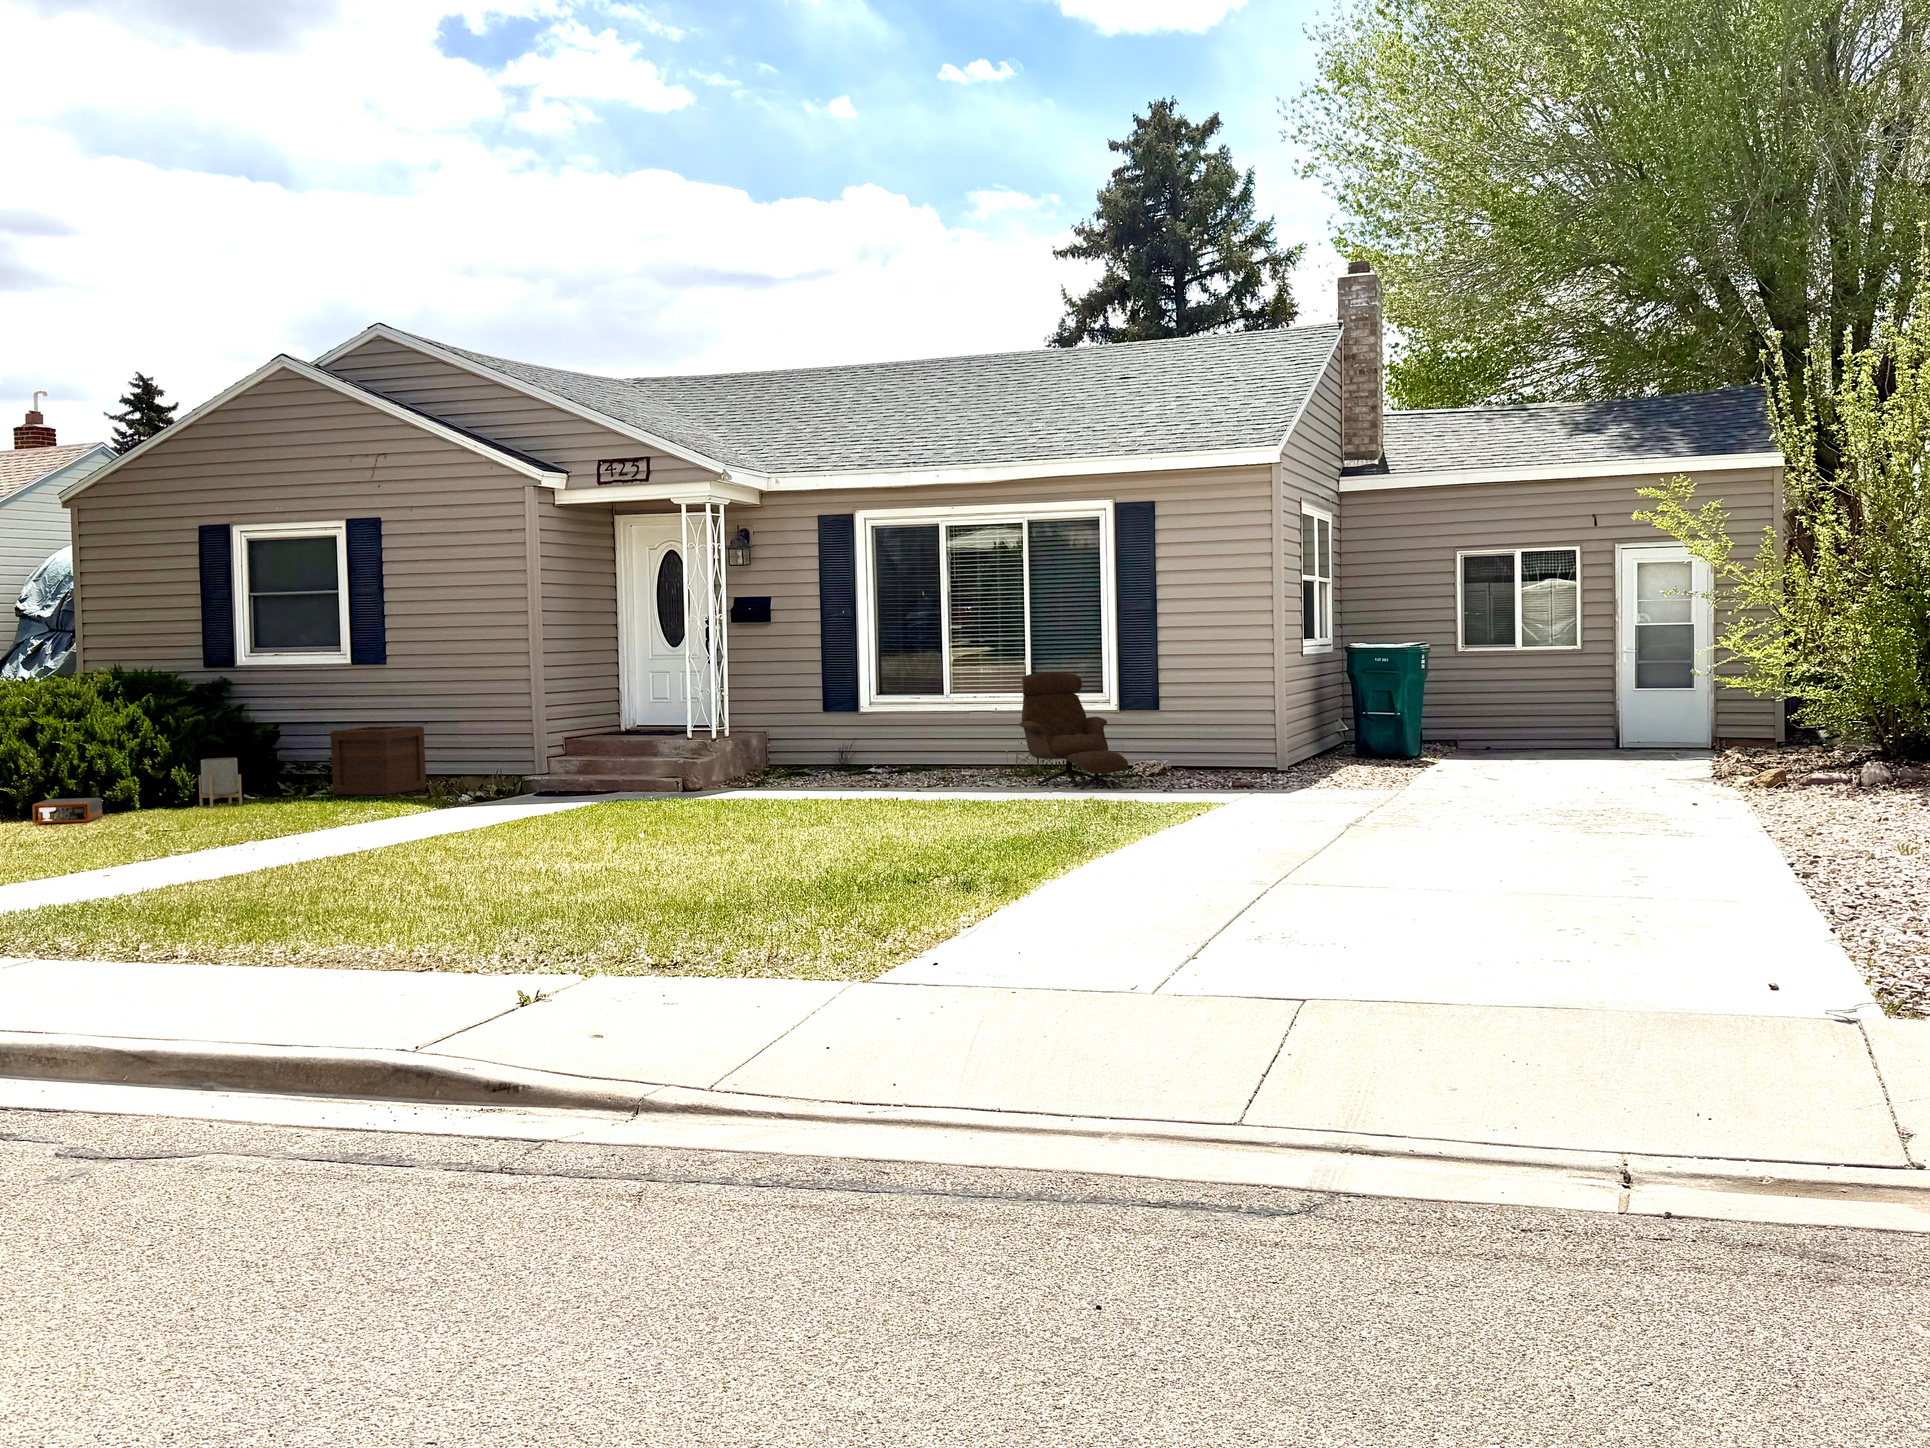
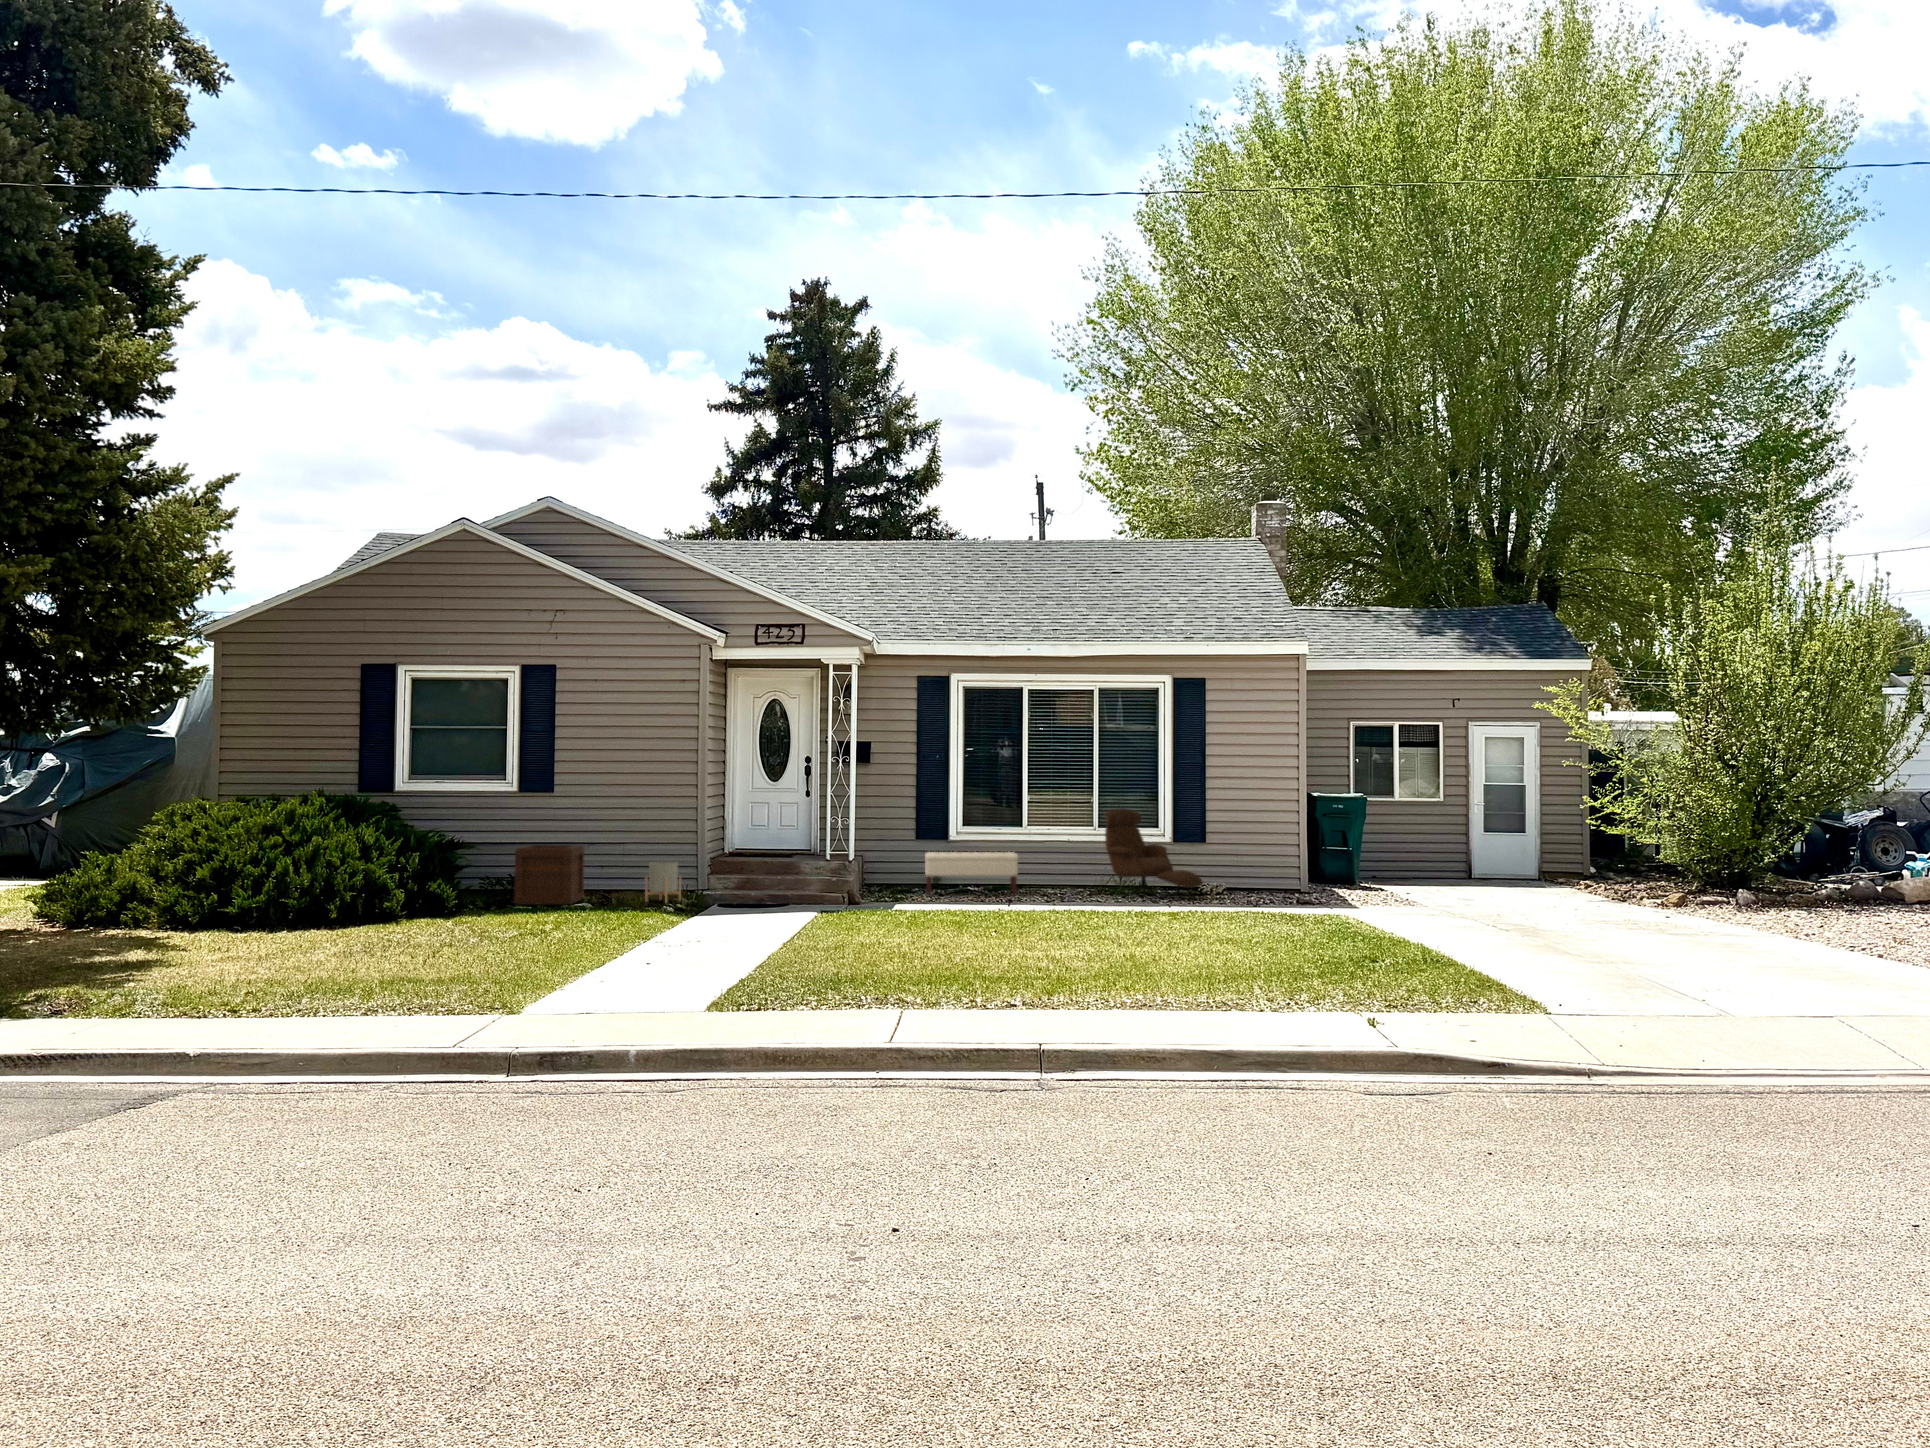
bench: none [807,729,928,784] -> present [925,852,1018,895]
planter: present [199,758,242,808] -> present [645,862,681,902]
storage box: present [33,798,102,824] -> none [298,907,356,930]

